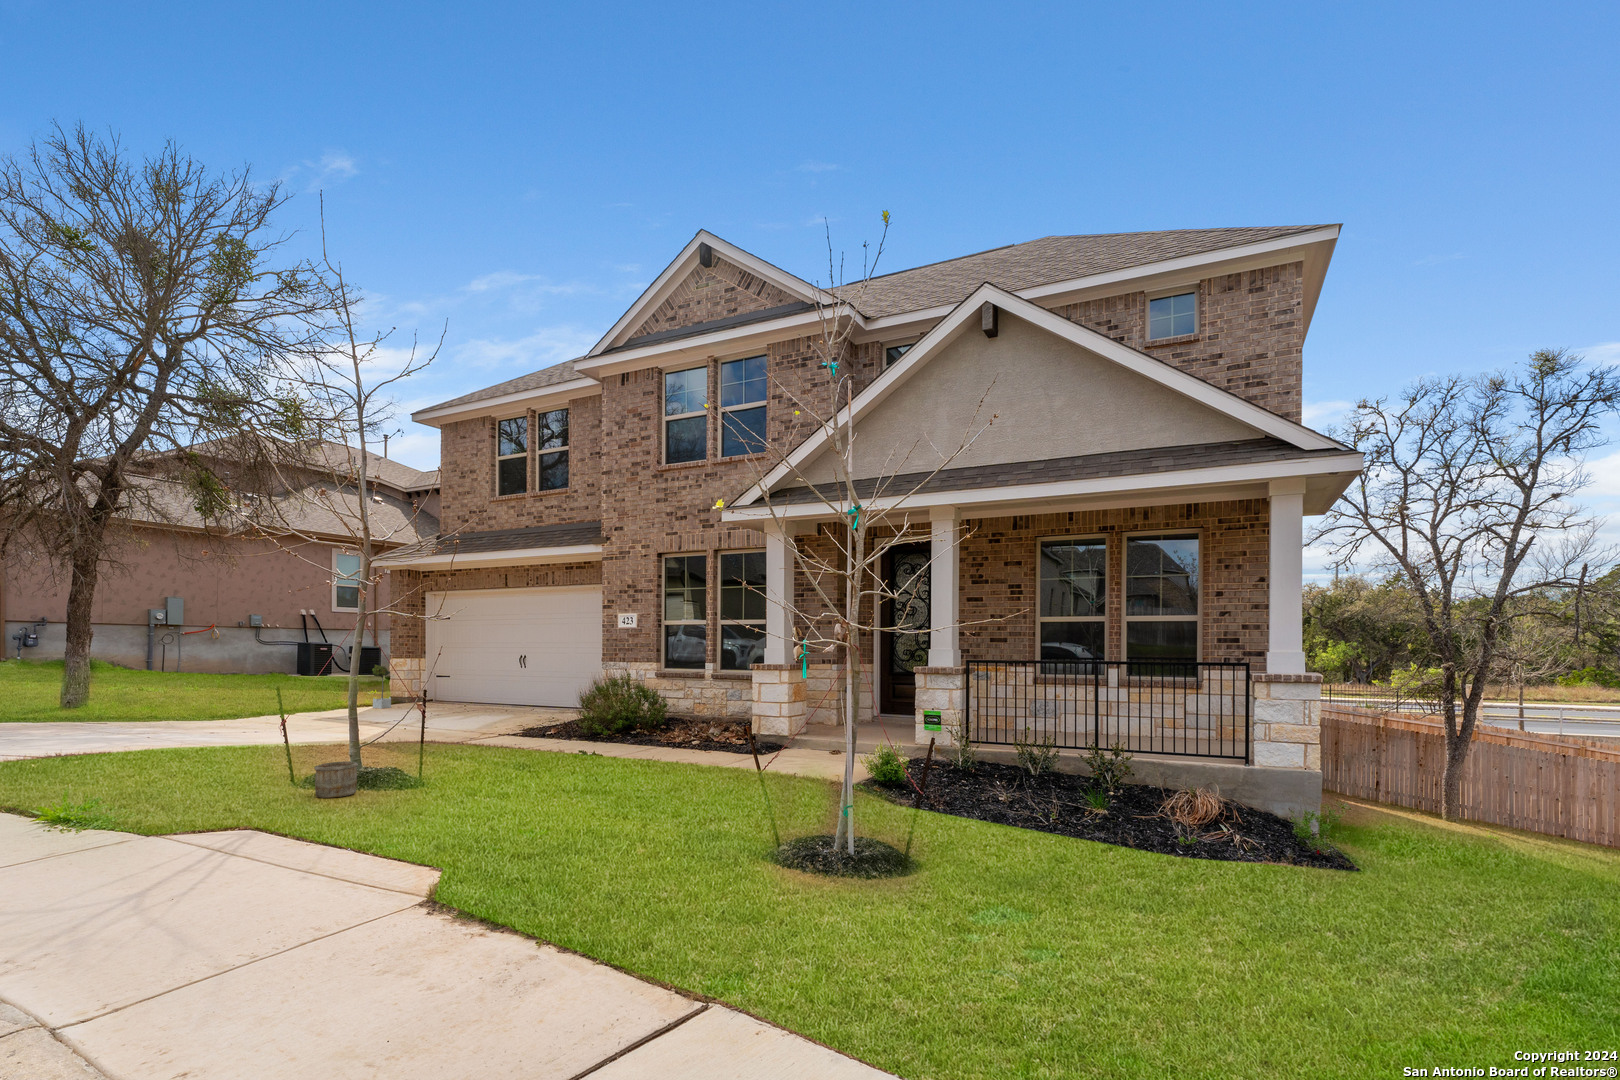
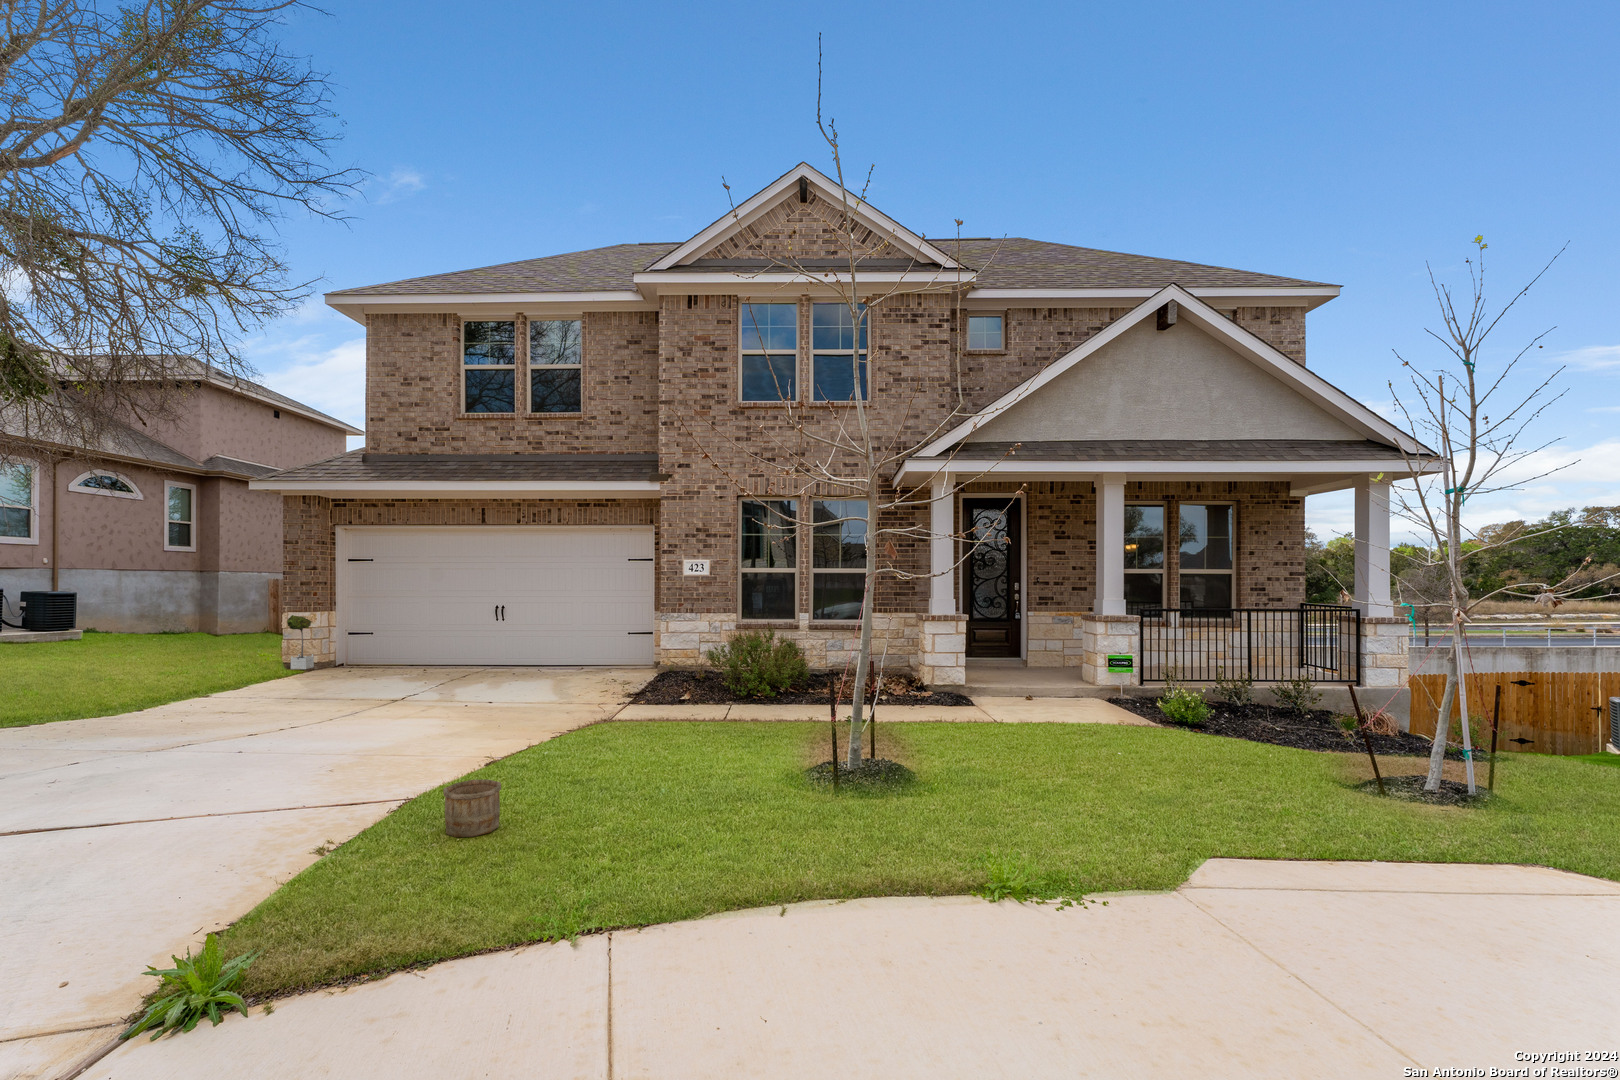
wooden bucket: present [314,761,358,798] -> present [443,779,501,837]

